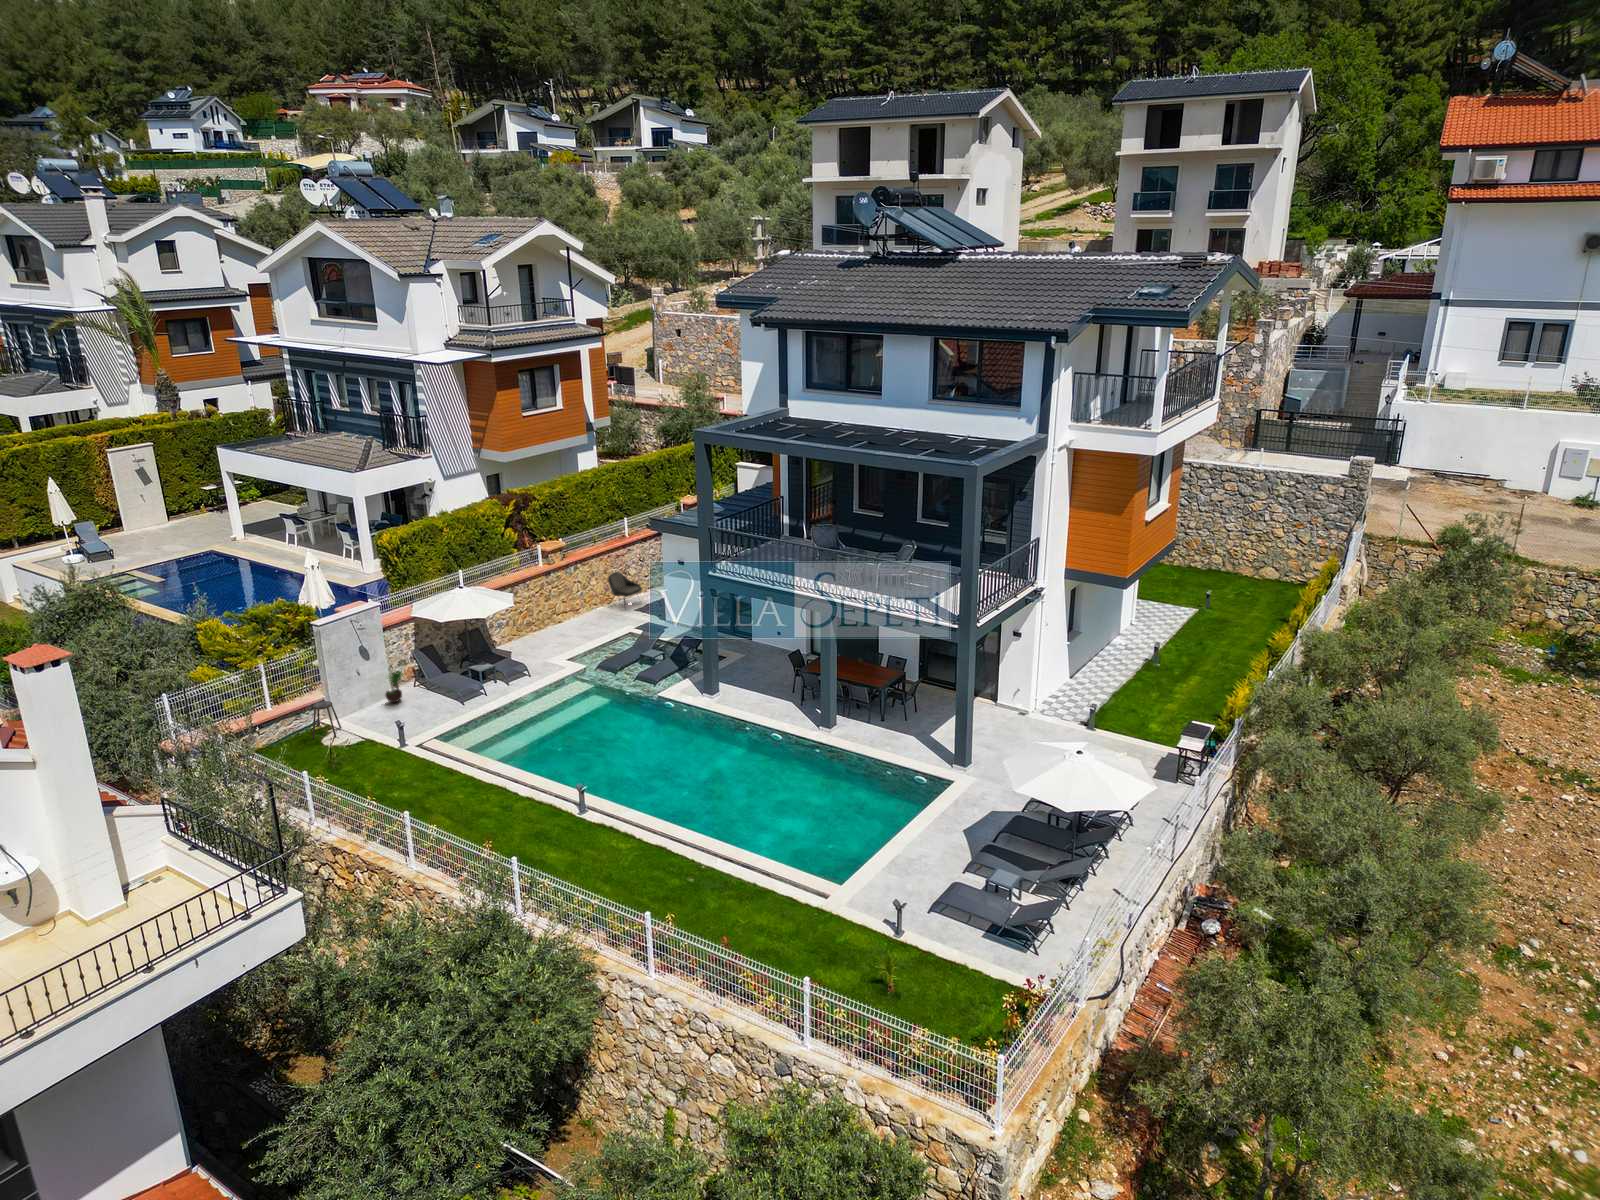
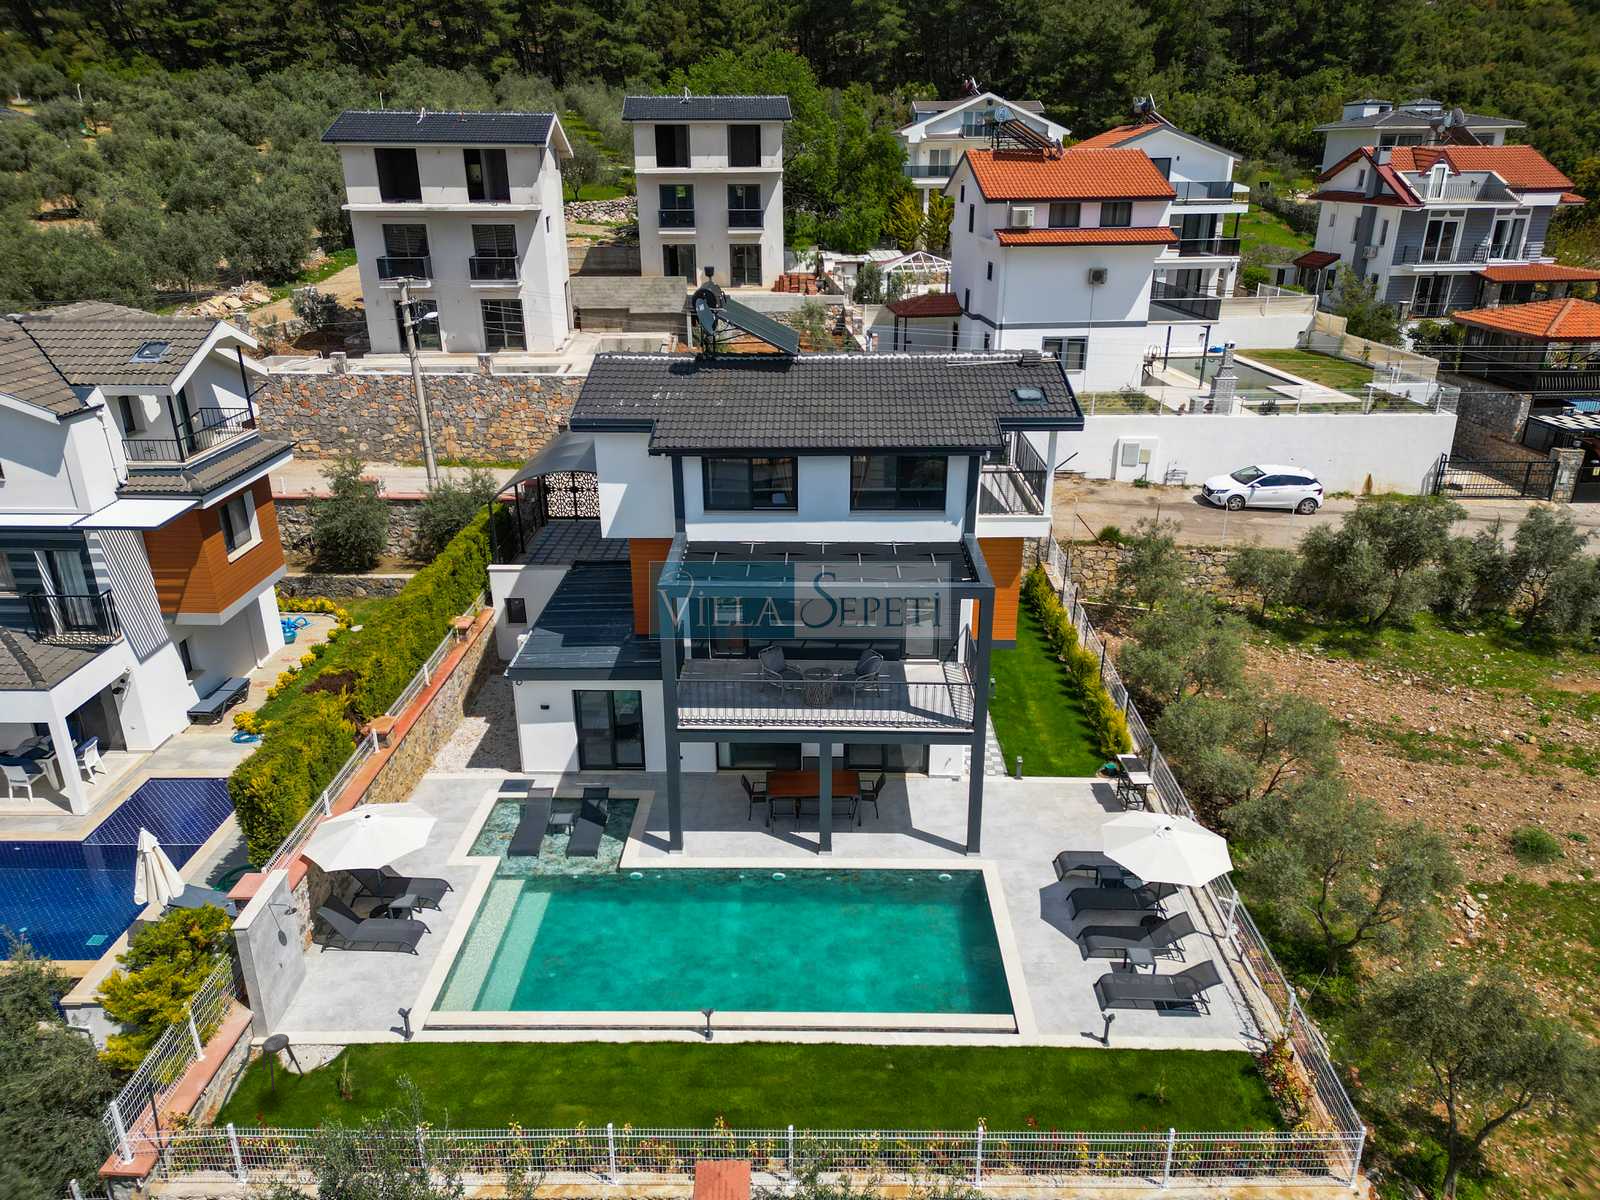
lounge chair: present [608,572,642,605] -> none [430,730,470,773]
potted tree: present [385,672,403,702] -> none [308,950,335,996]

